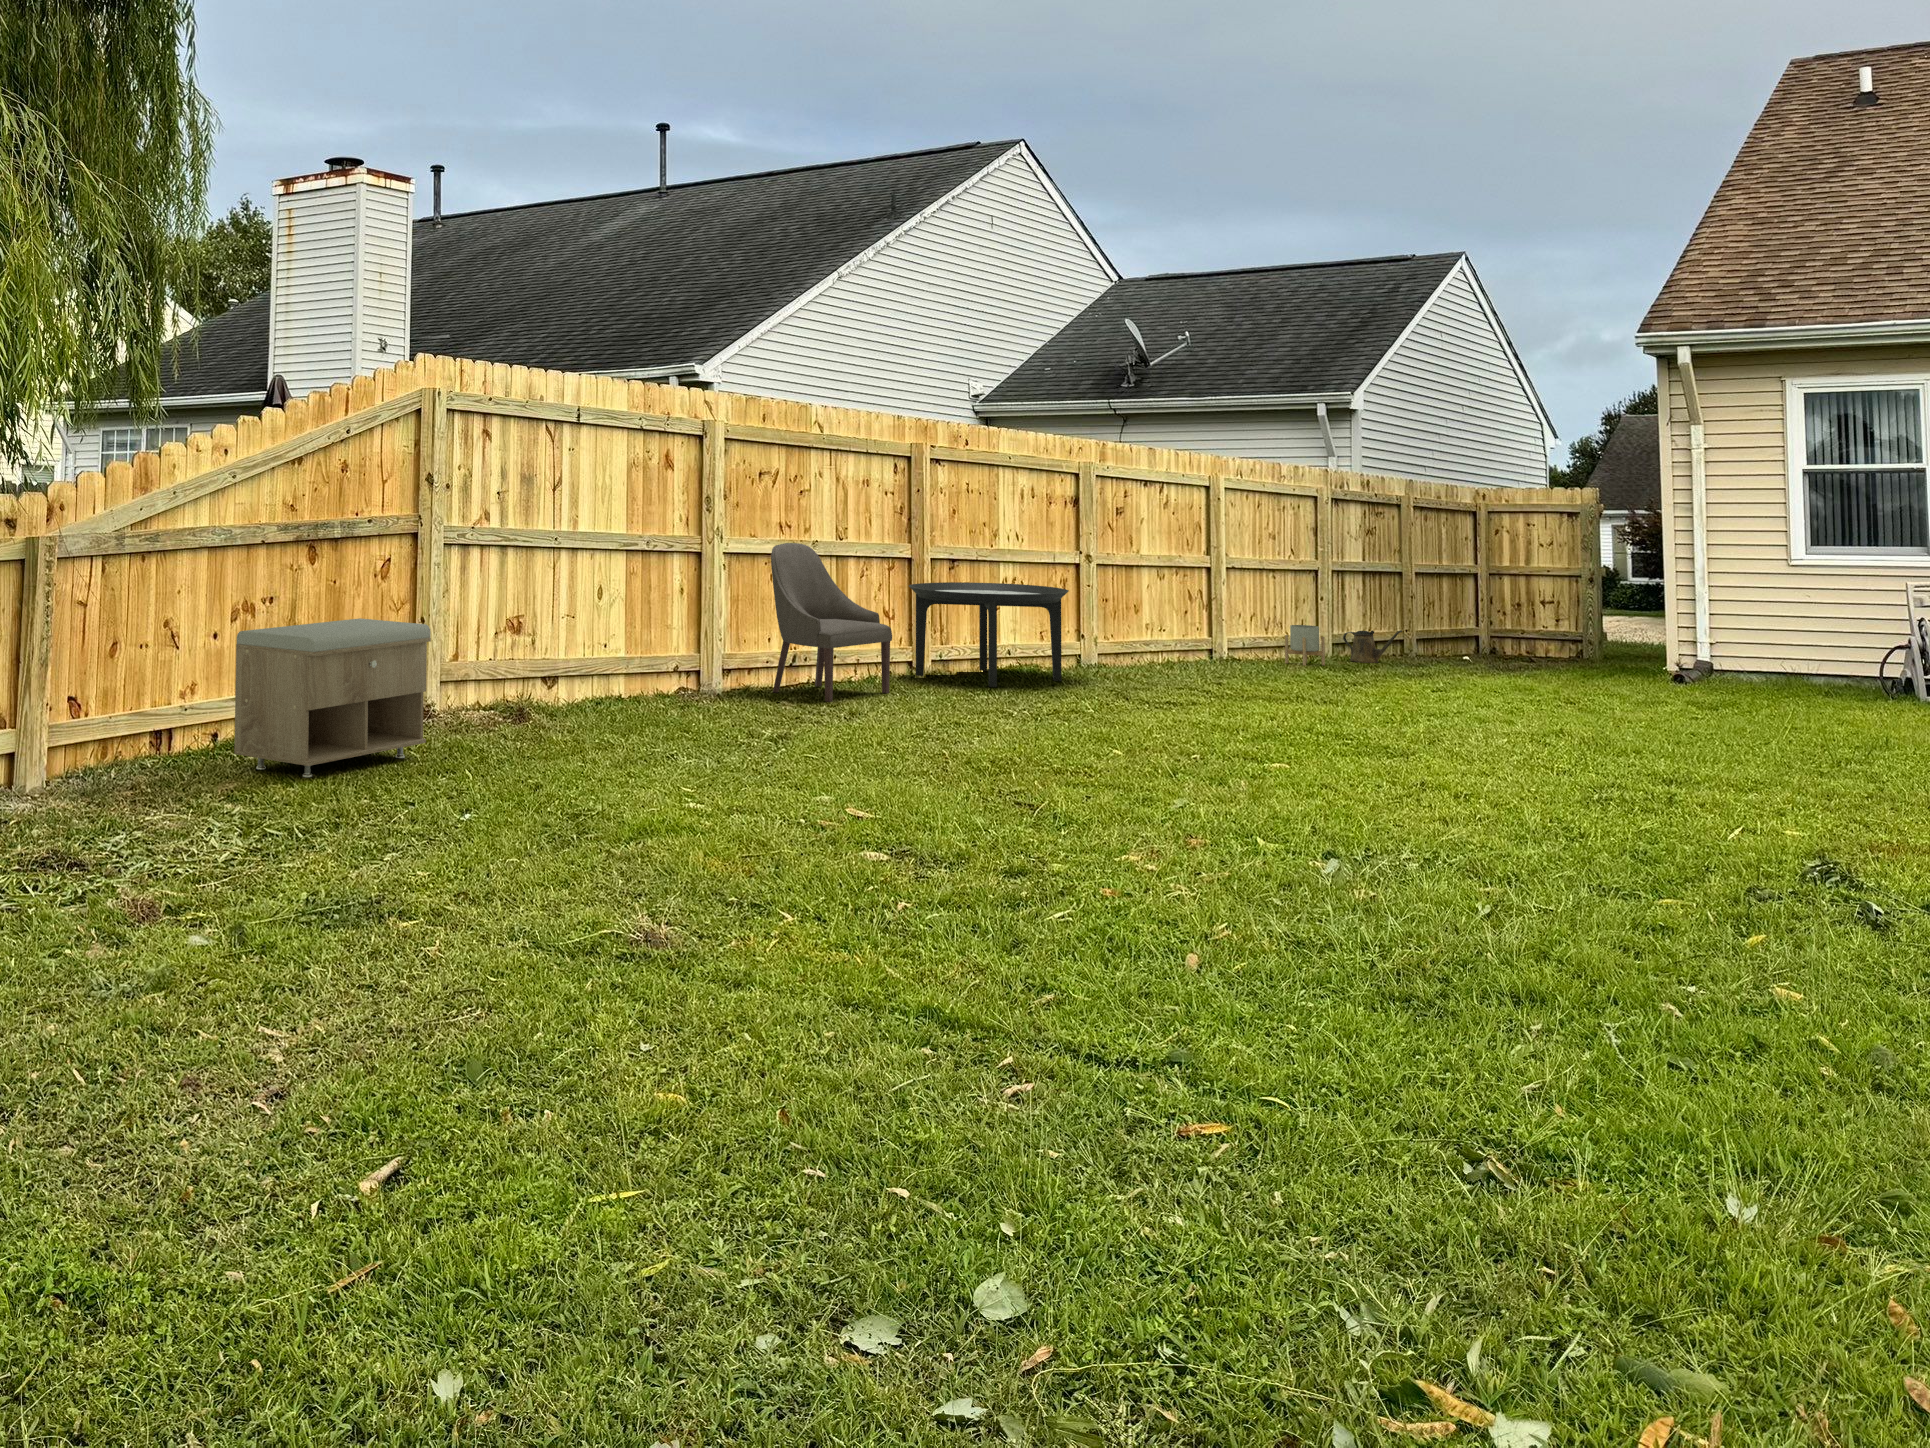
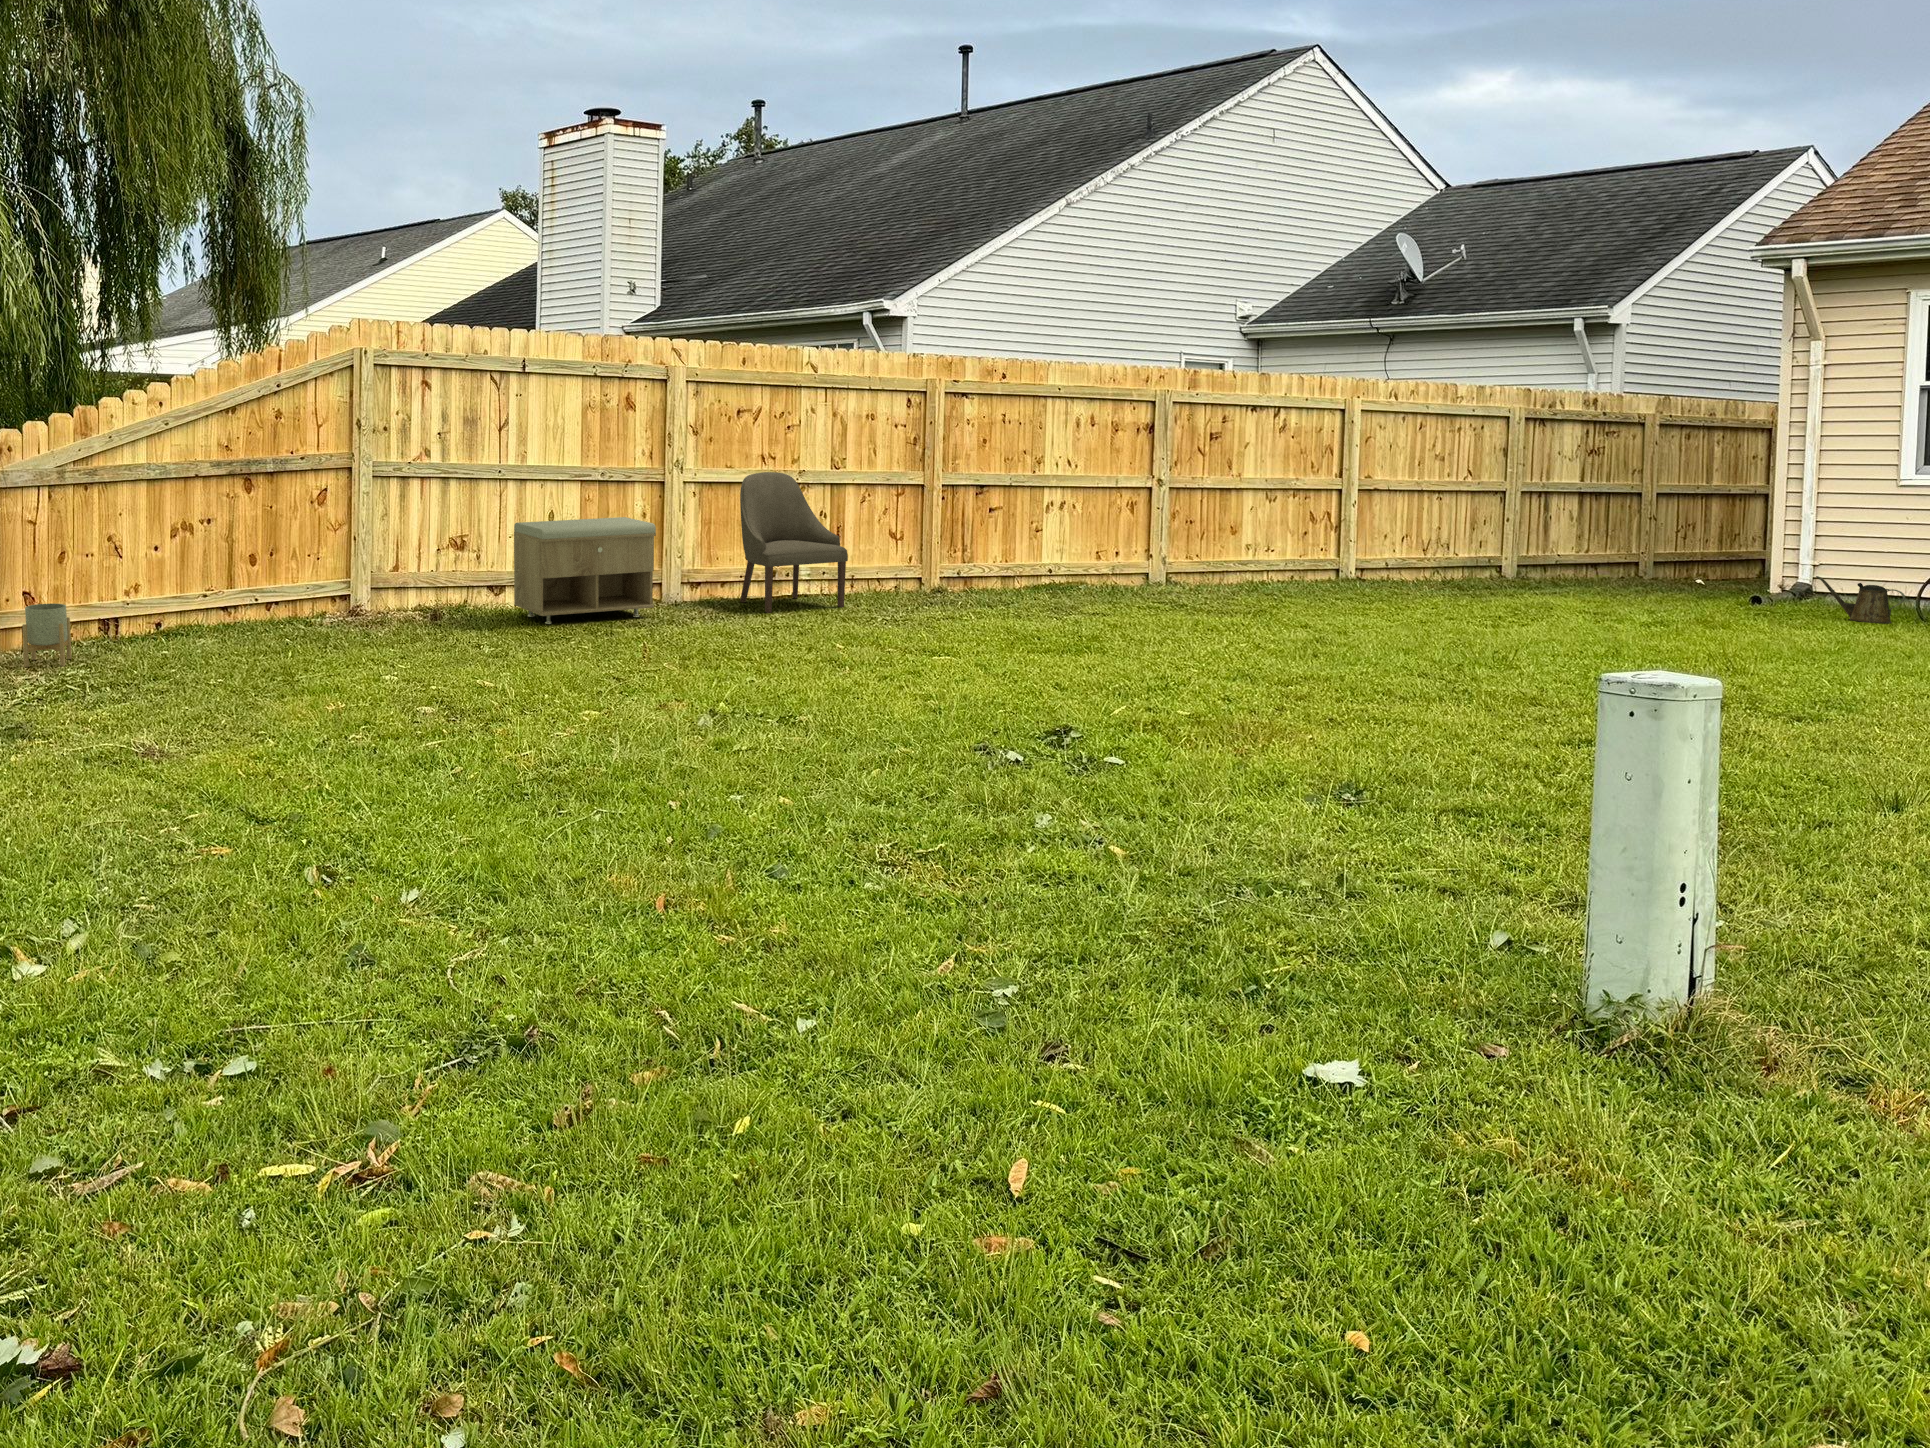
round table: present [909,582,1069,687] -> none [904,507,1055,606]
storage bench: present [234,618,431,778] -> present [514,517,656,624]
planter: present [1285,625,1325,666] -> present [22,603,72,667]
watering can: present [1343,630,1402,663] -> present [1816,576,1905,623]

